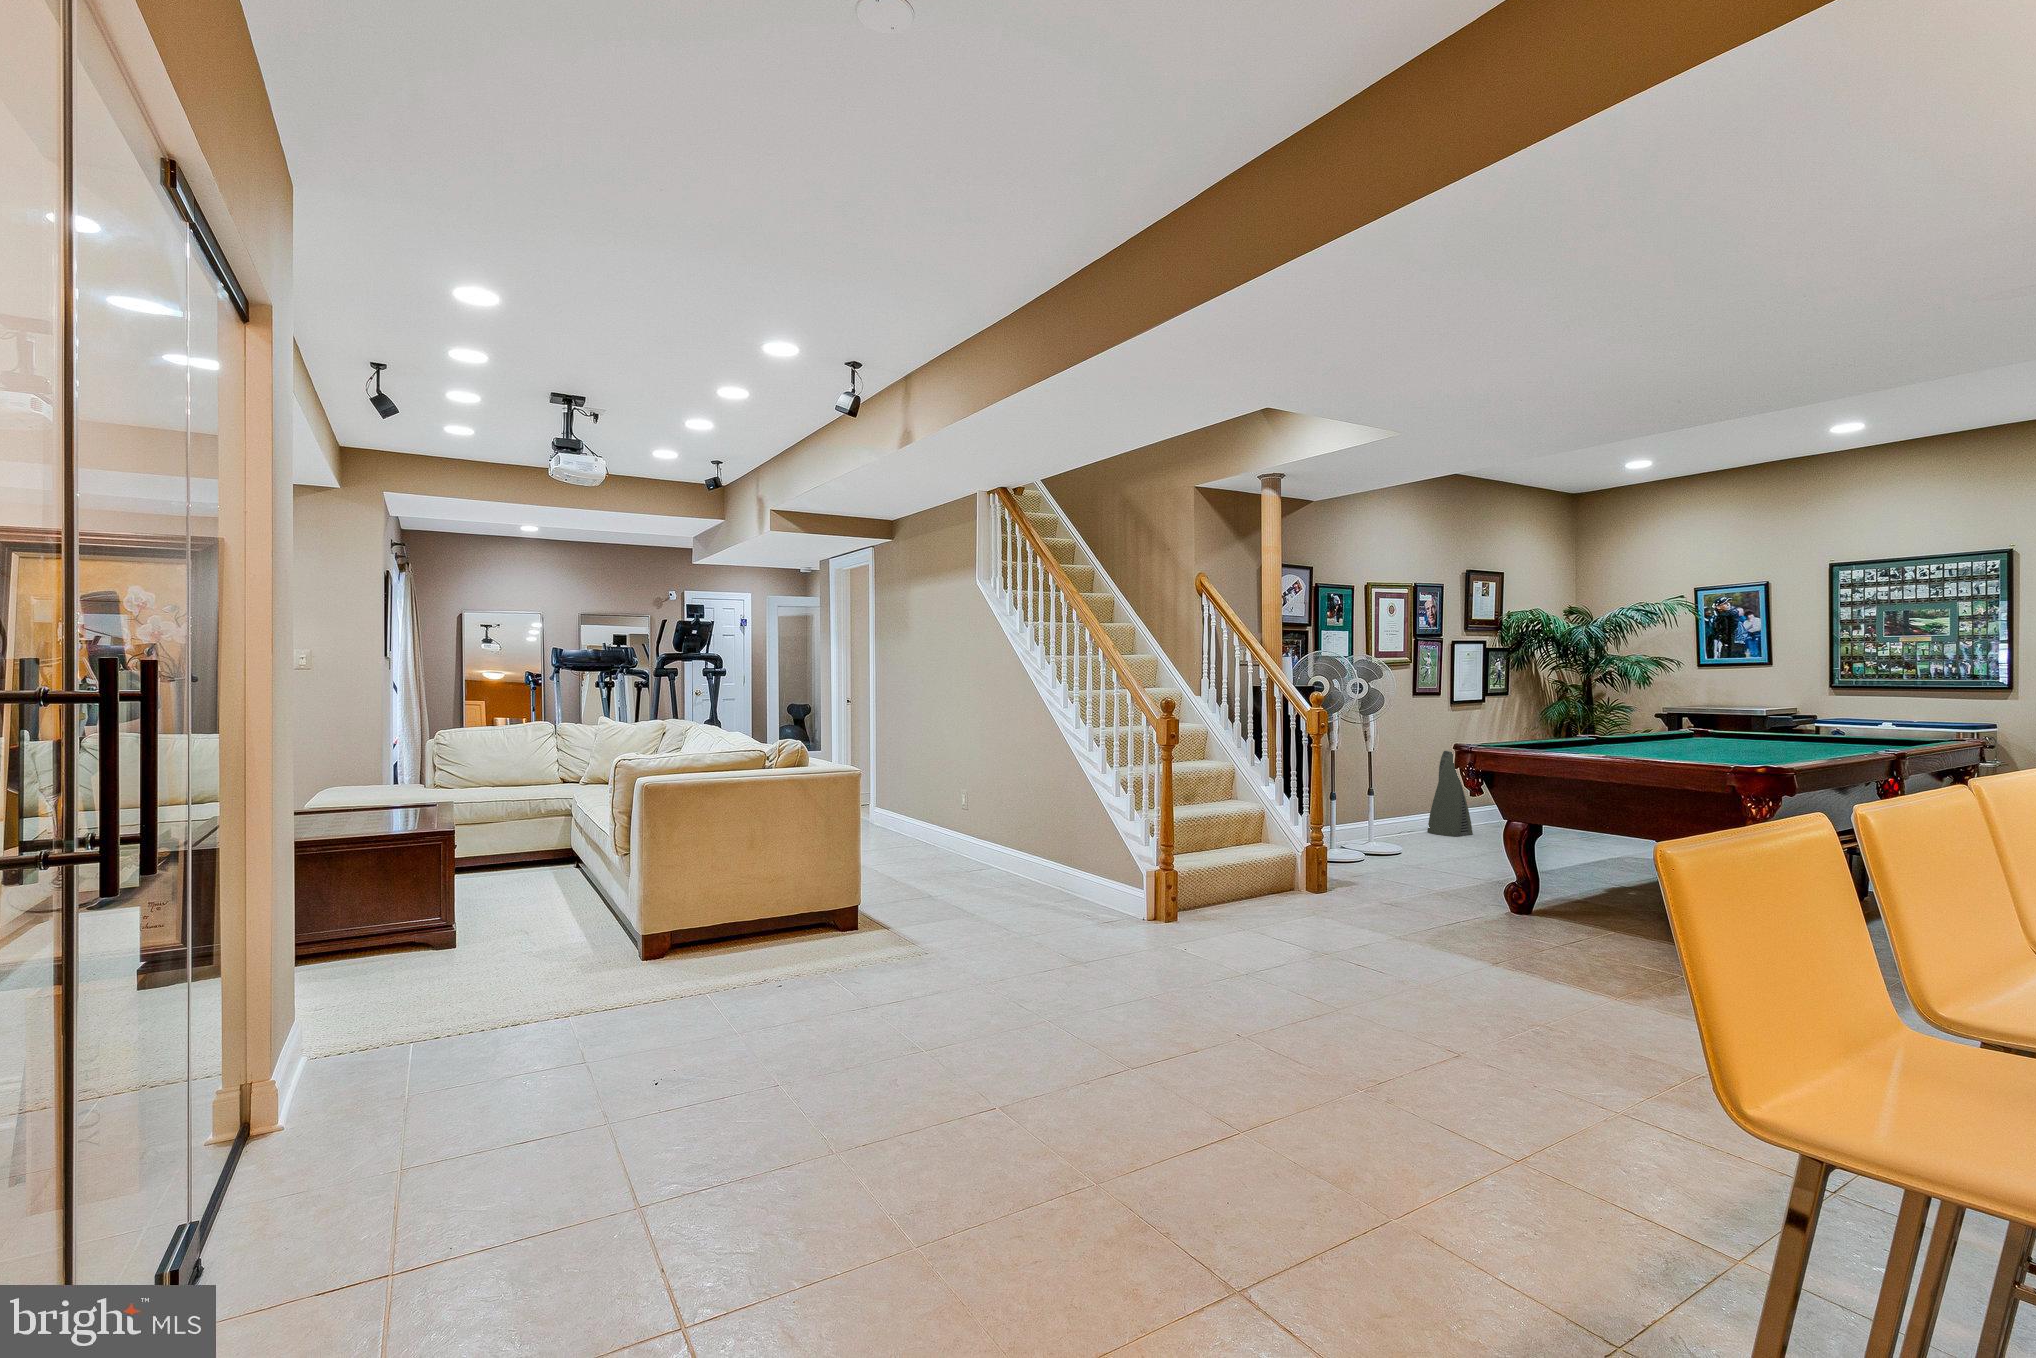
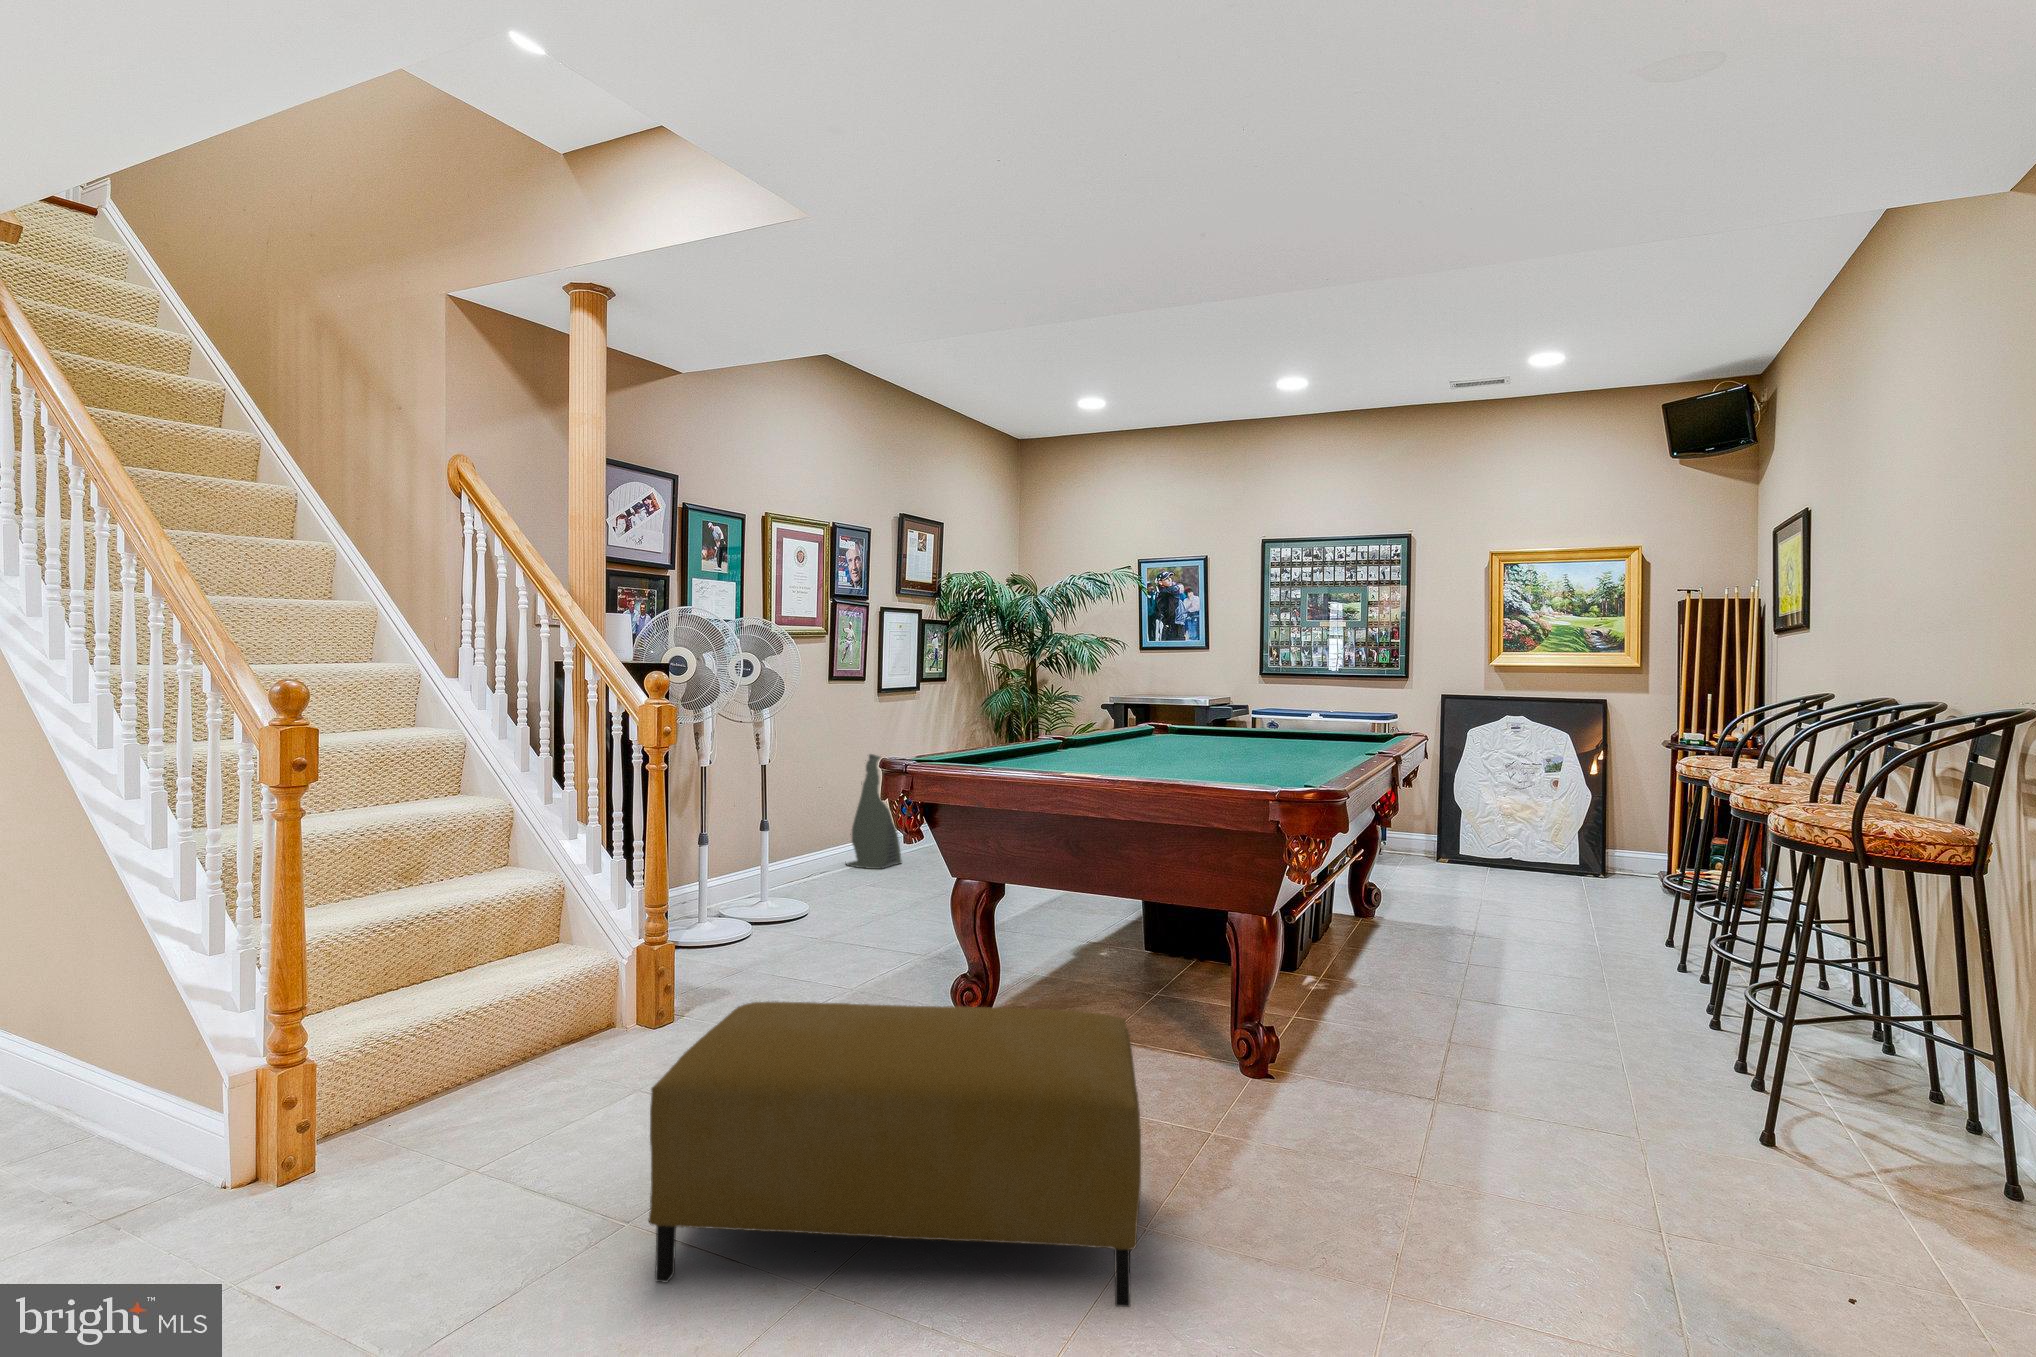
ottoman: none [1354,859,1615,1005] -> present [649,1001,1141,1307]

